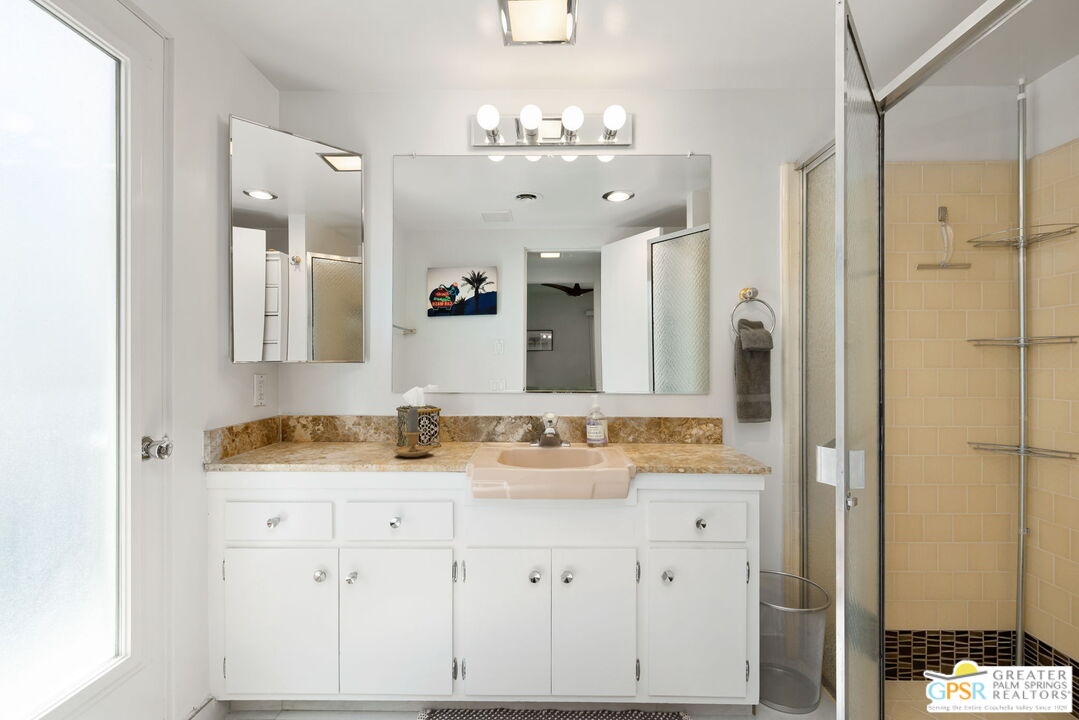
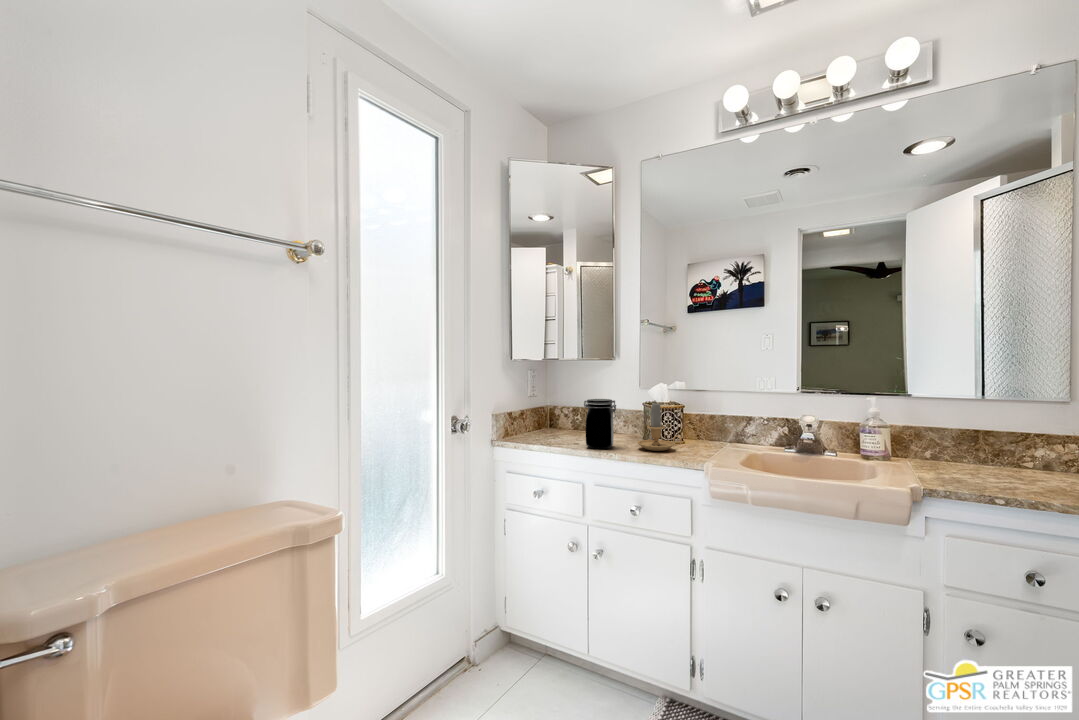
jar: none [332,406,371,461] -> present [584,399,616,449]

